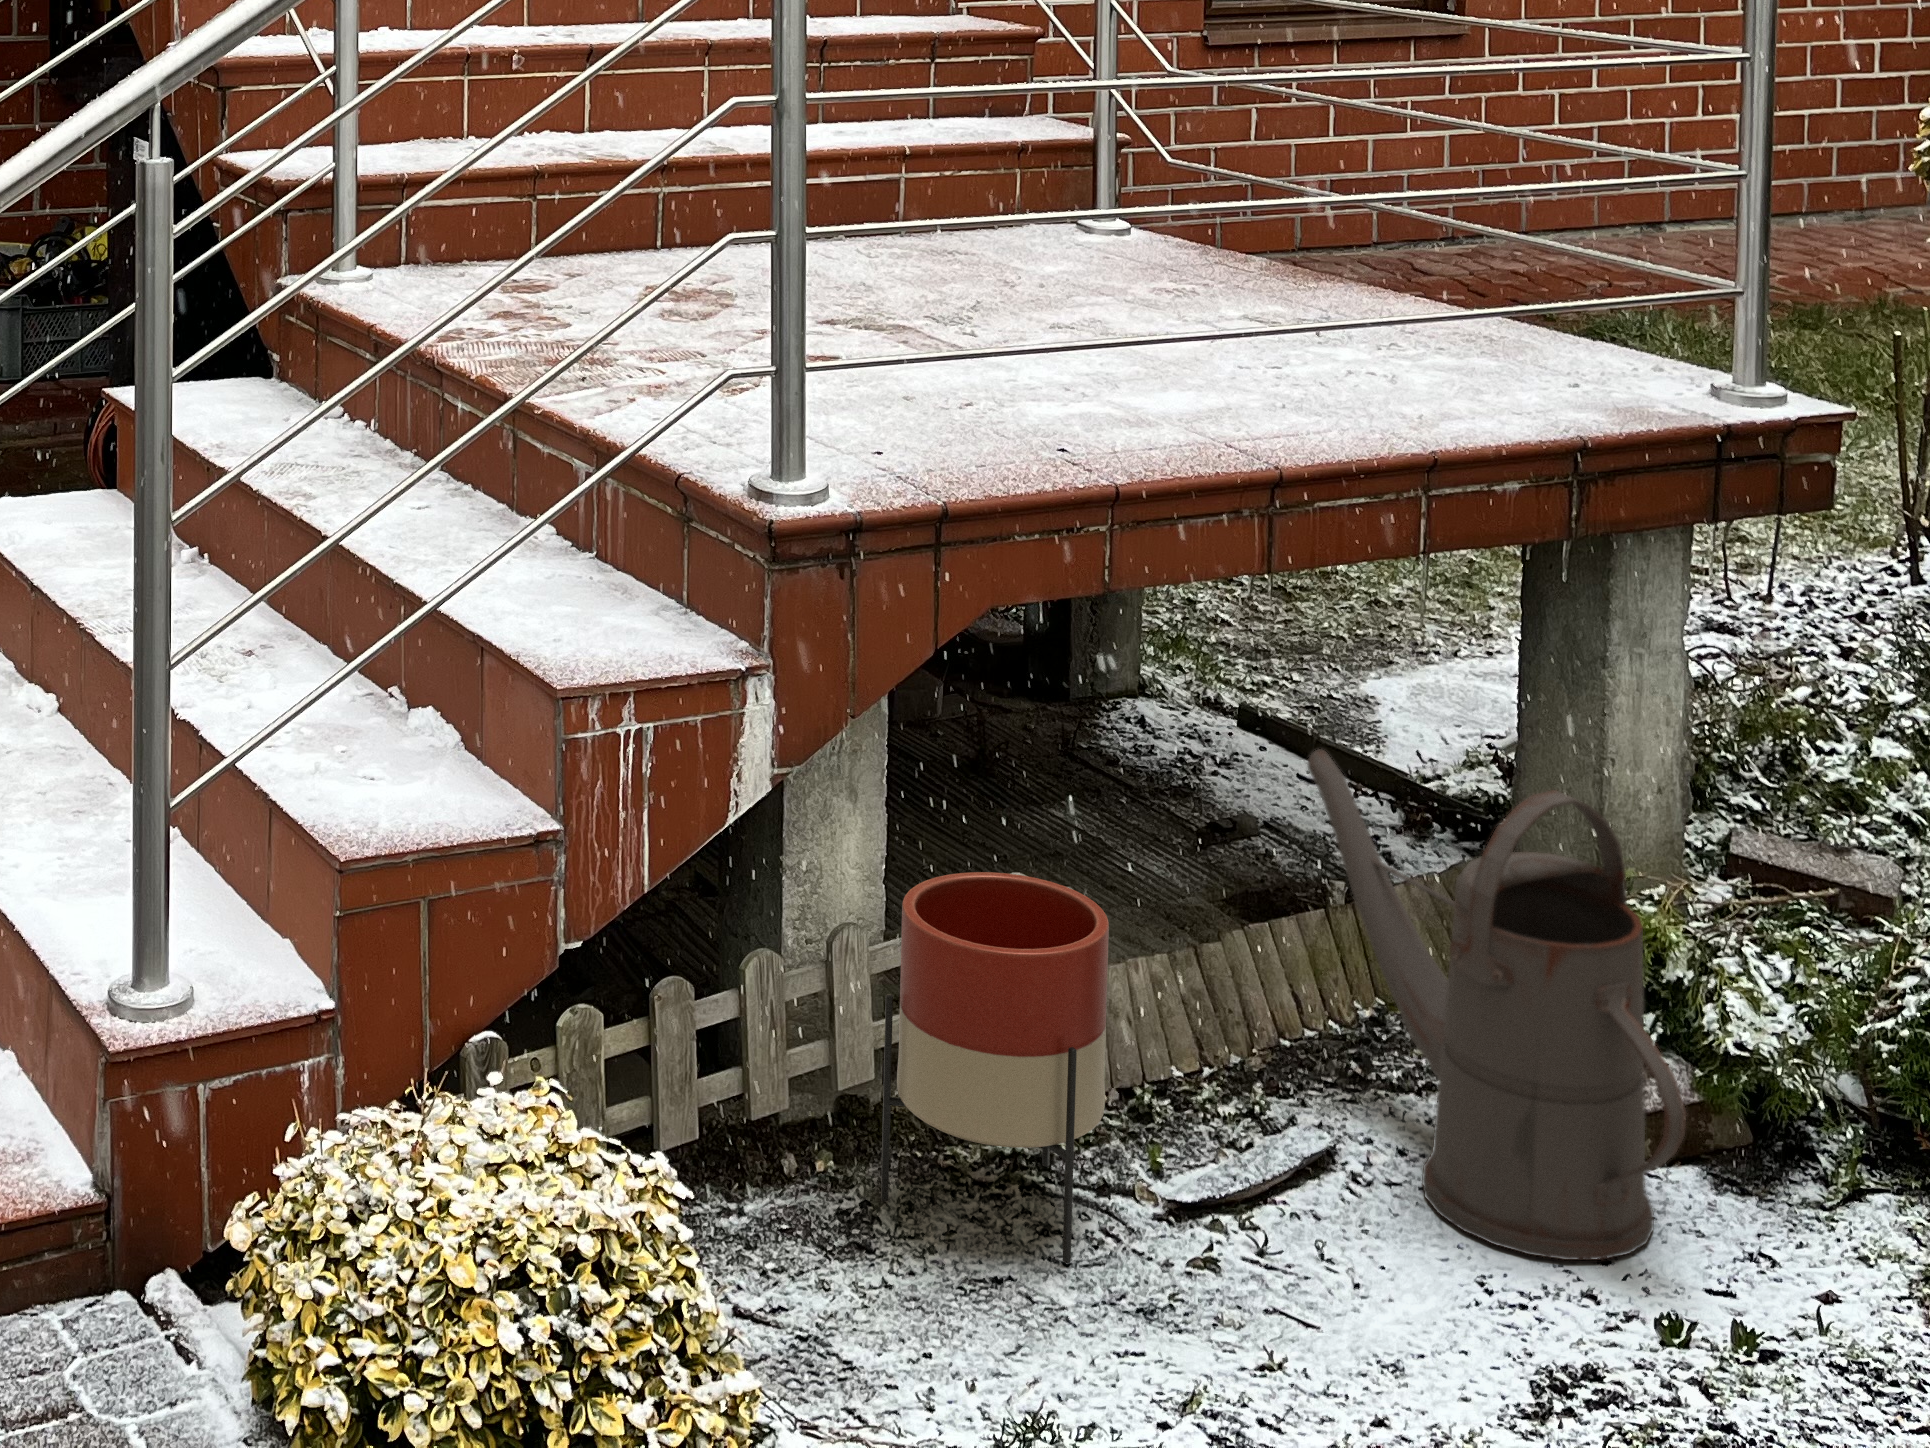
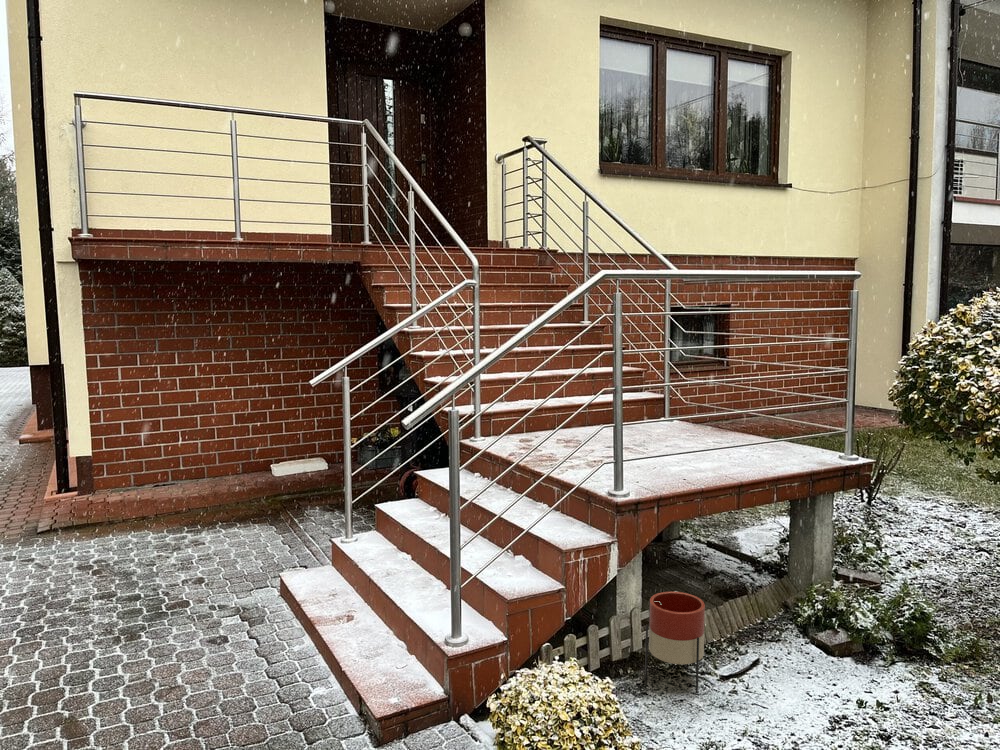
watering can: present [1308,750,1686,1260] -> none [745,554,854,684]

